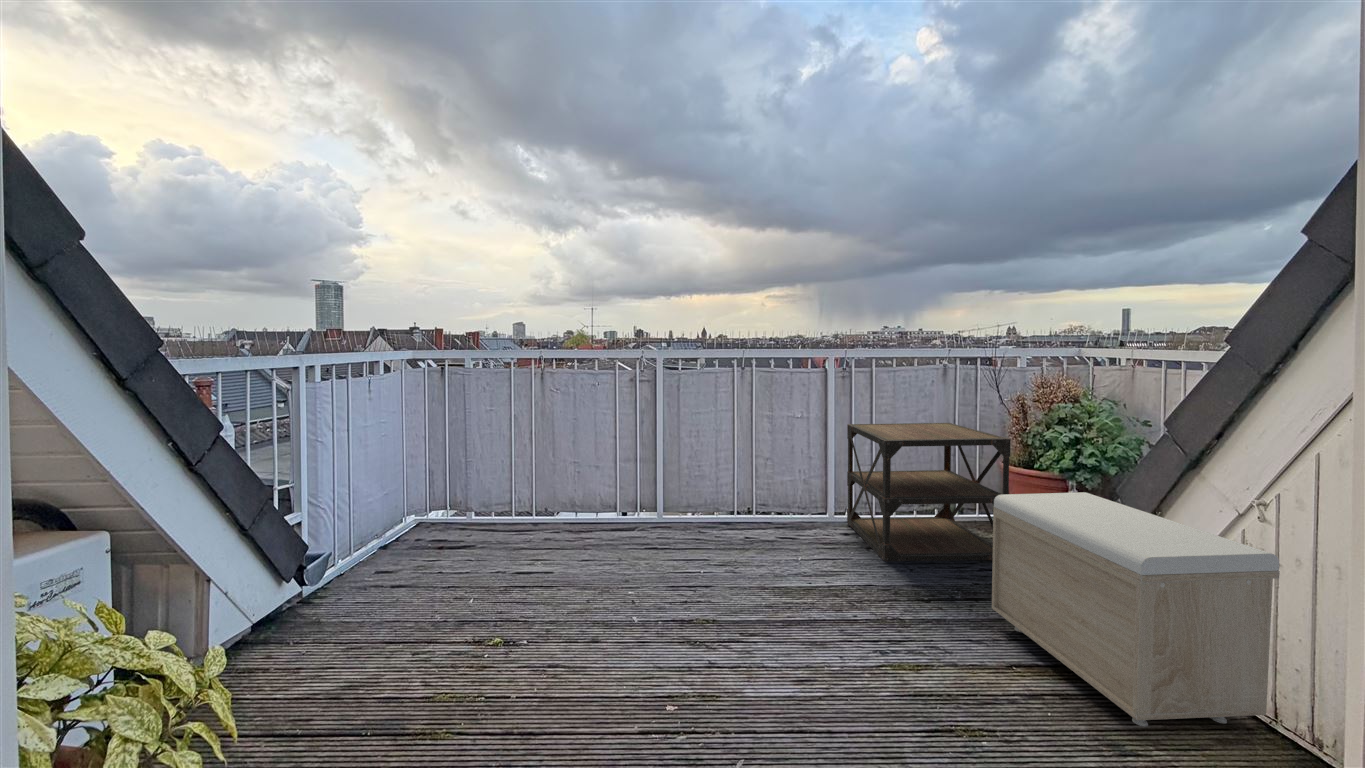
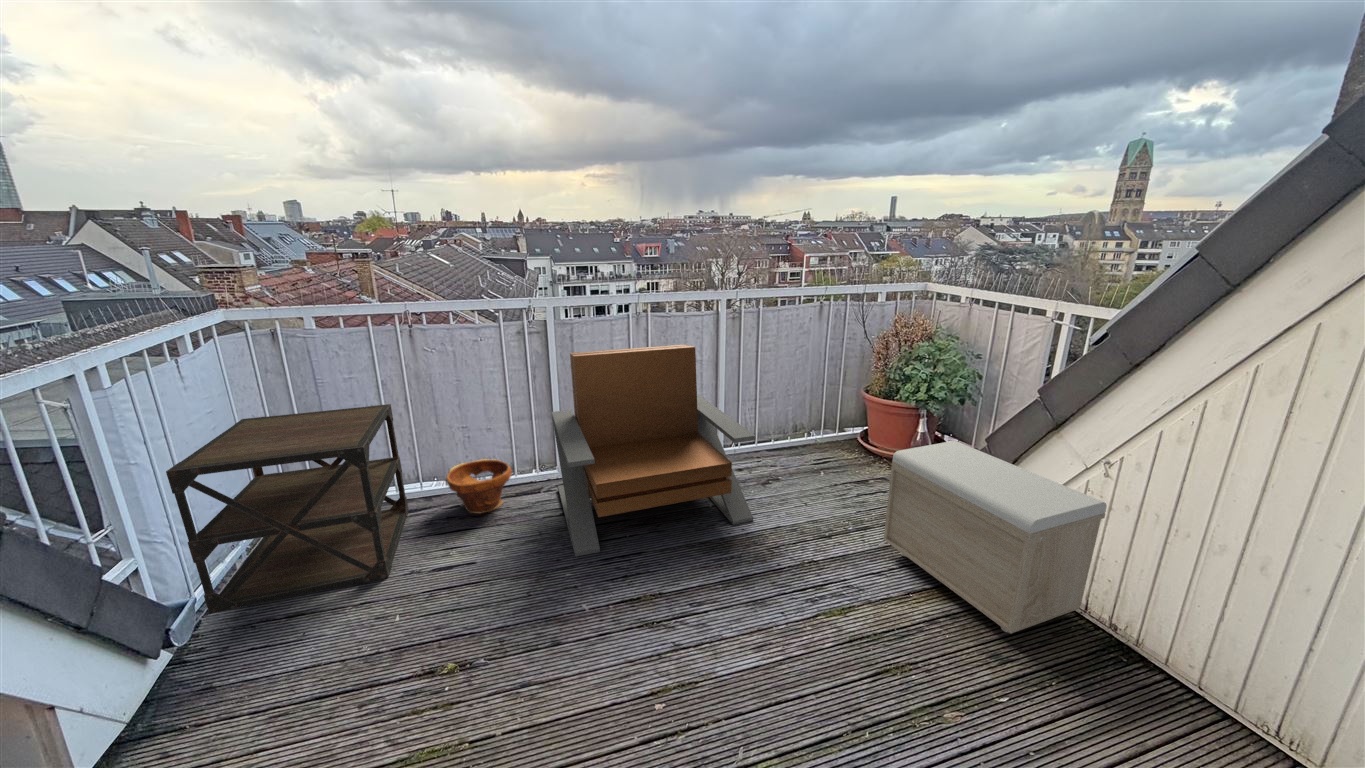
lounge chair: none [640,391,840,584] -> present [552,344,755,556]
side table: present [847,423,1011,561] -> present [166,404,409,614]
planter: none [547,494,605,542] -> present [446,459,512,513]

